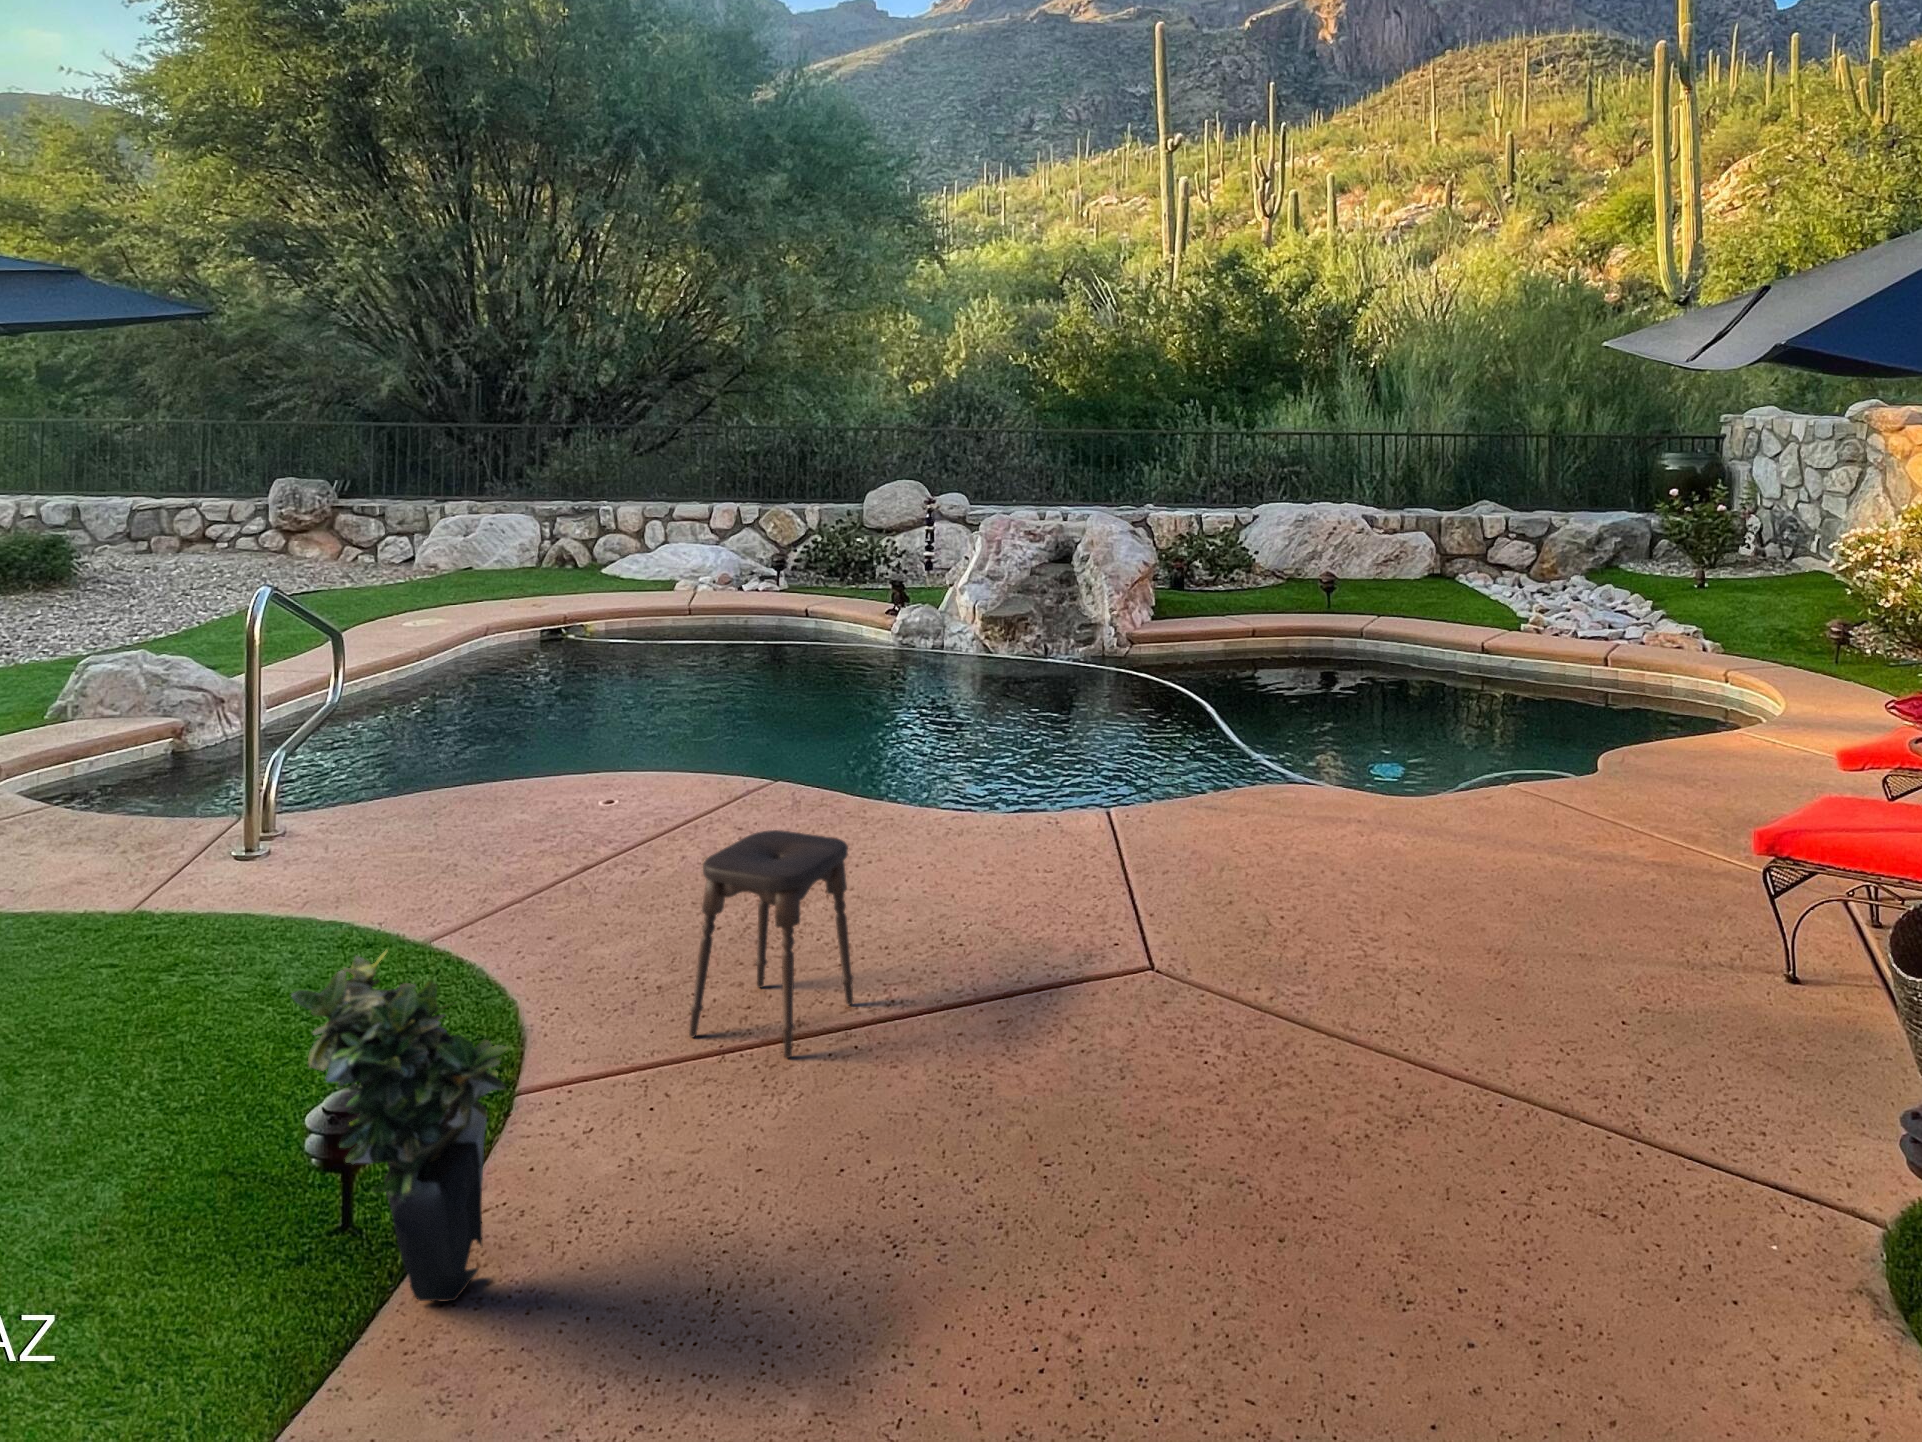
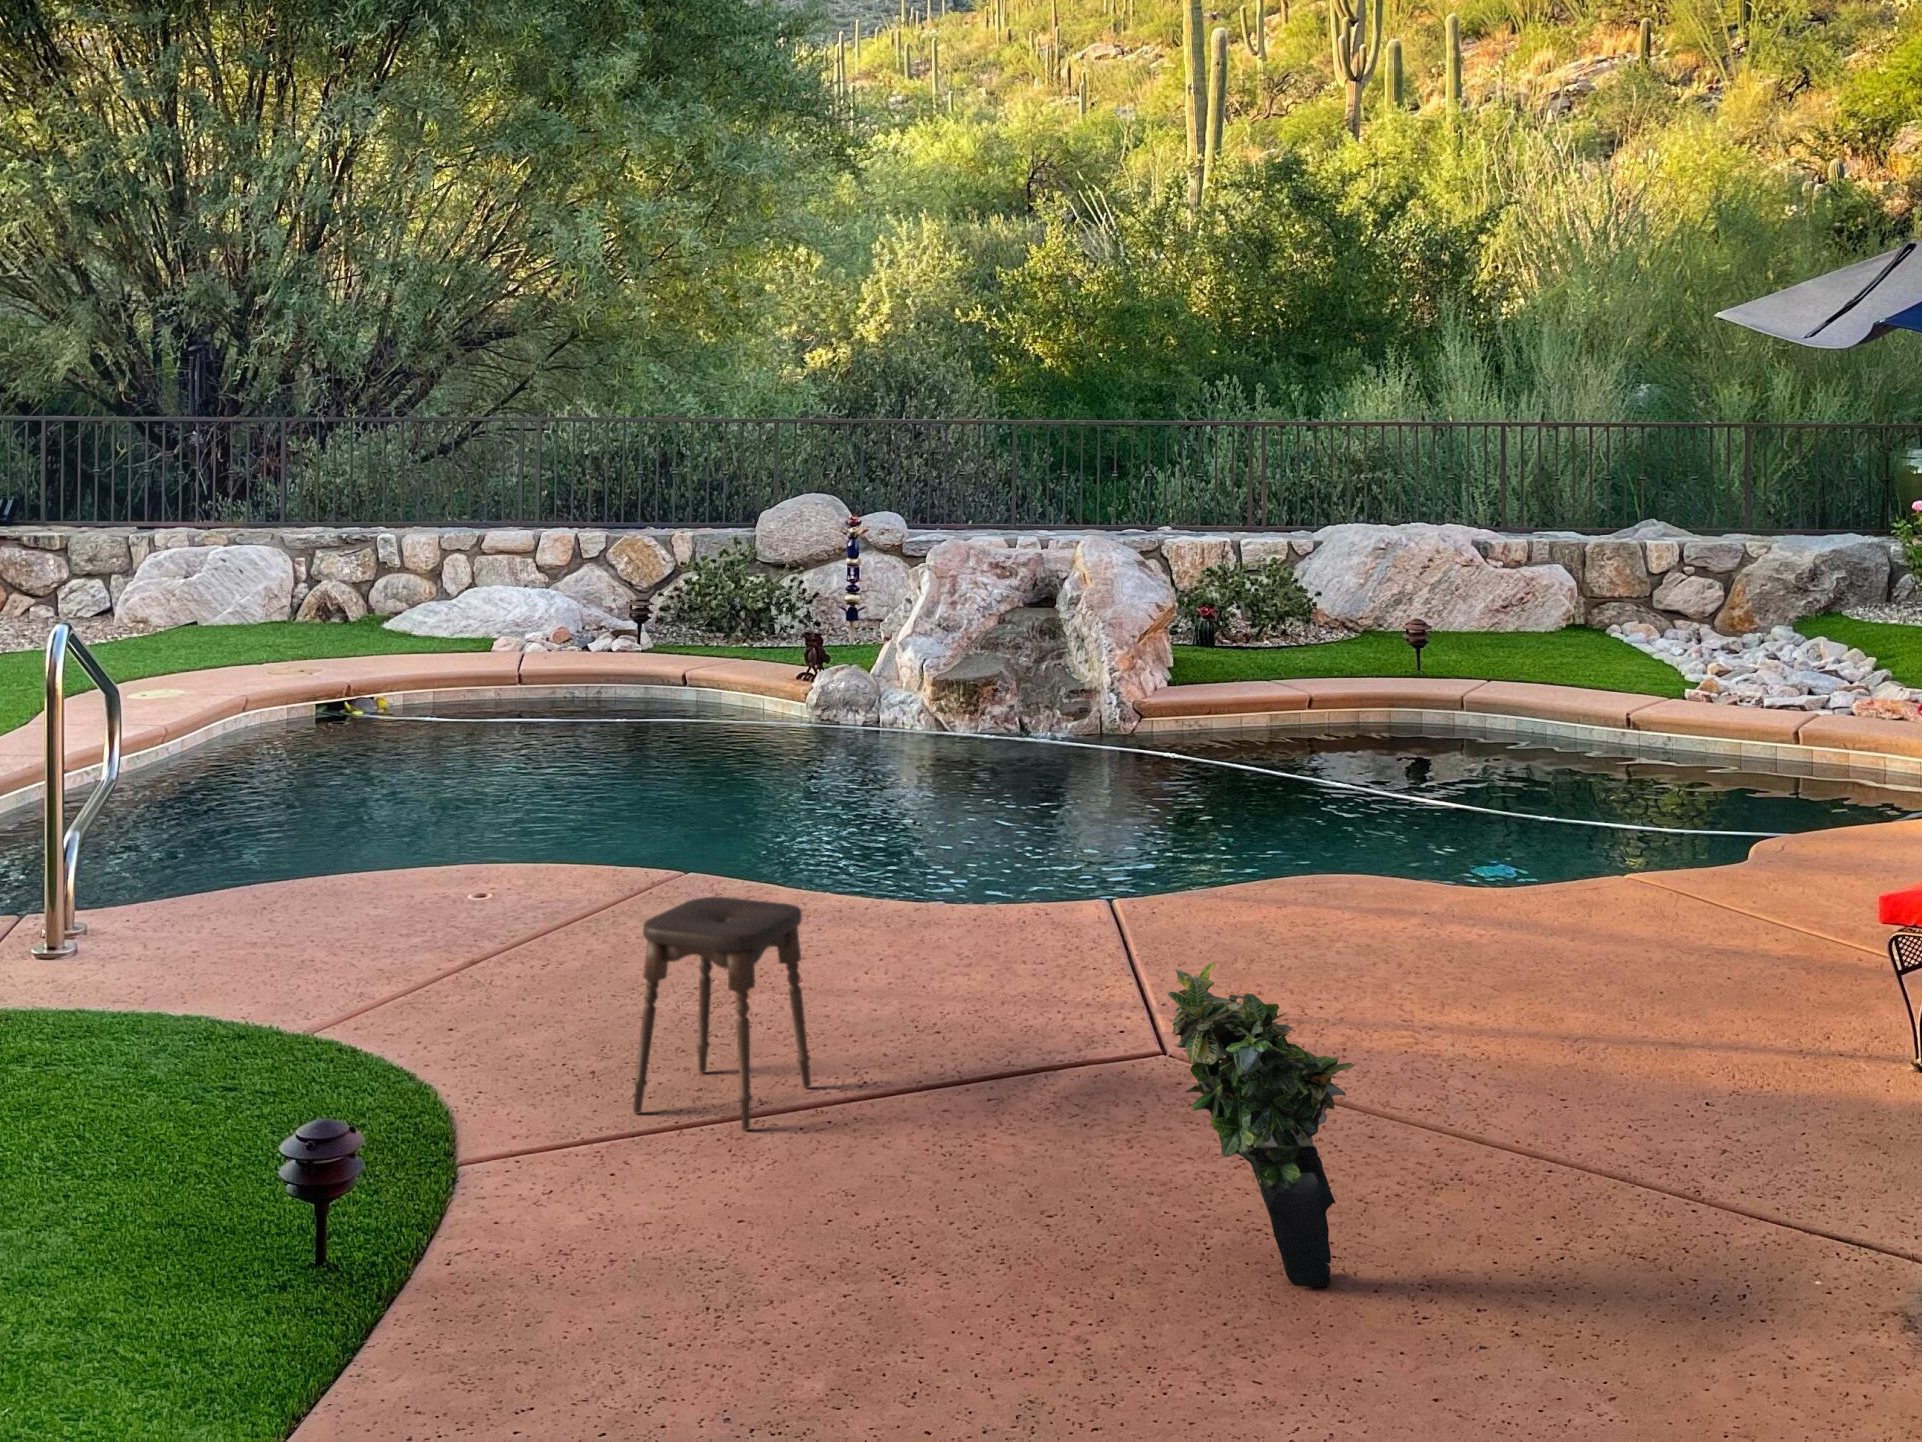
potted plant: present [292,951,508,1302] -> present [1167,962,1355,1287]

